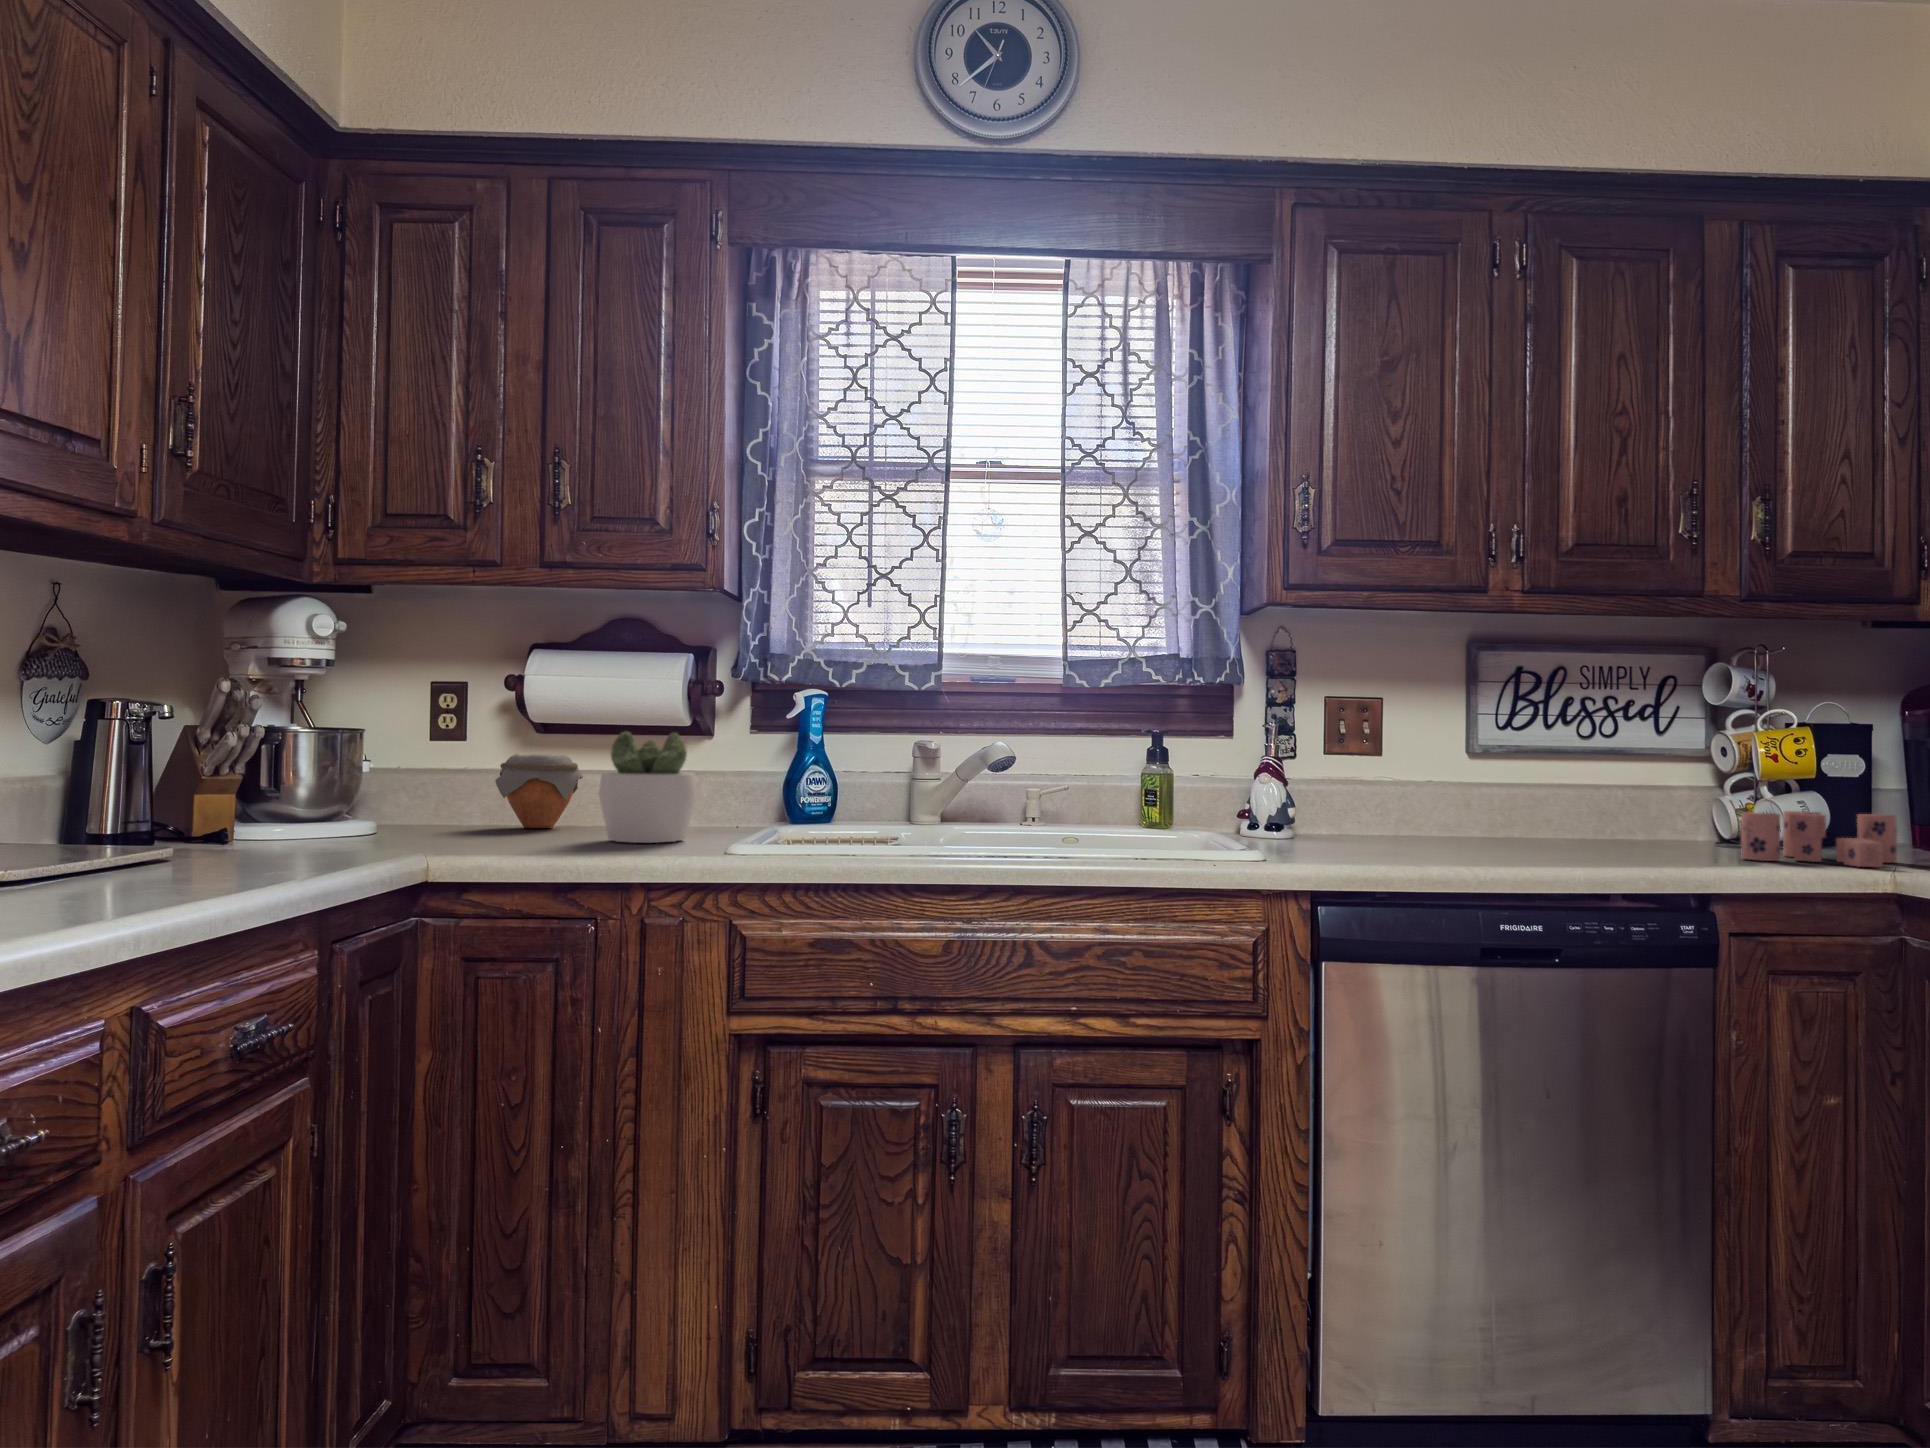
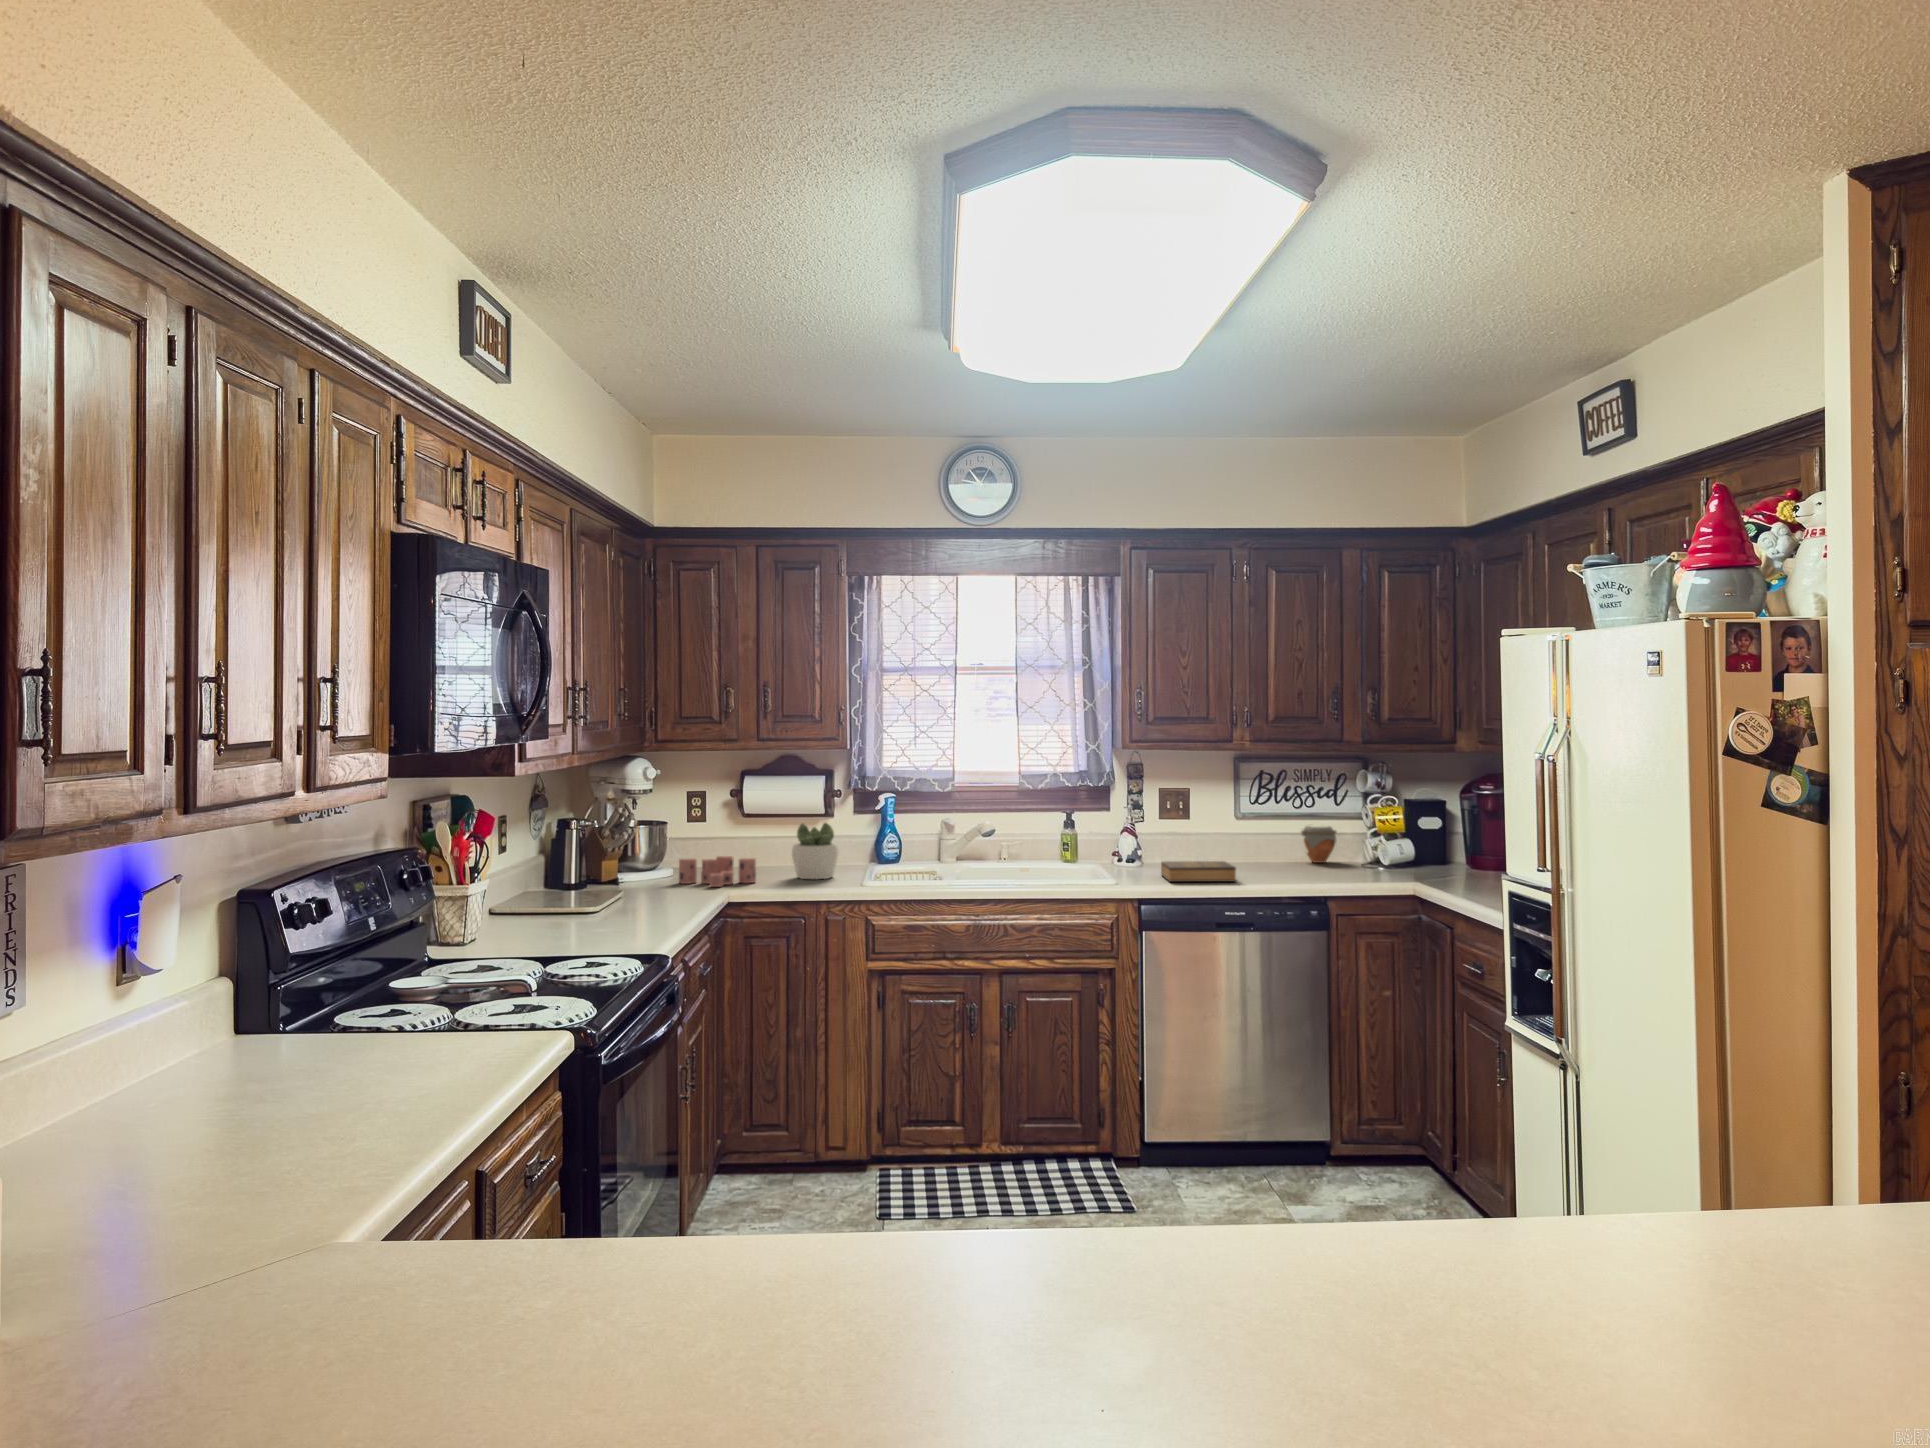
jar: present [495,754,583,828] -> present [1301,826,1336,863]
candle: present [1741,811,1897,867] -> present [679,856,756,887]
hardback book: none [1346,822,1511,862] -> present [1161,861,1236,882]

